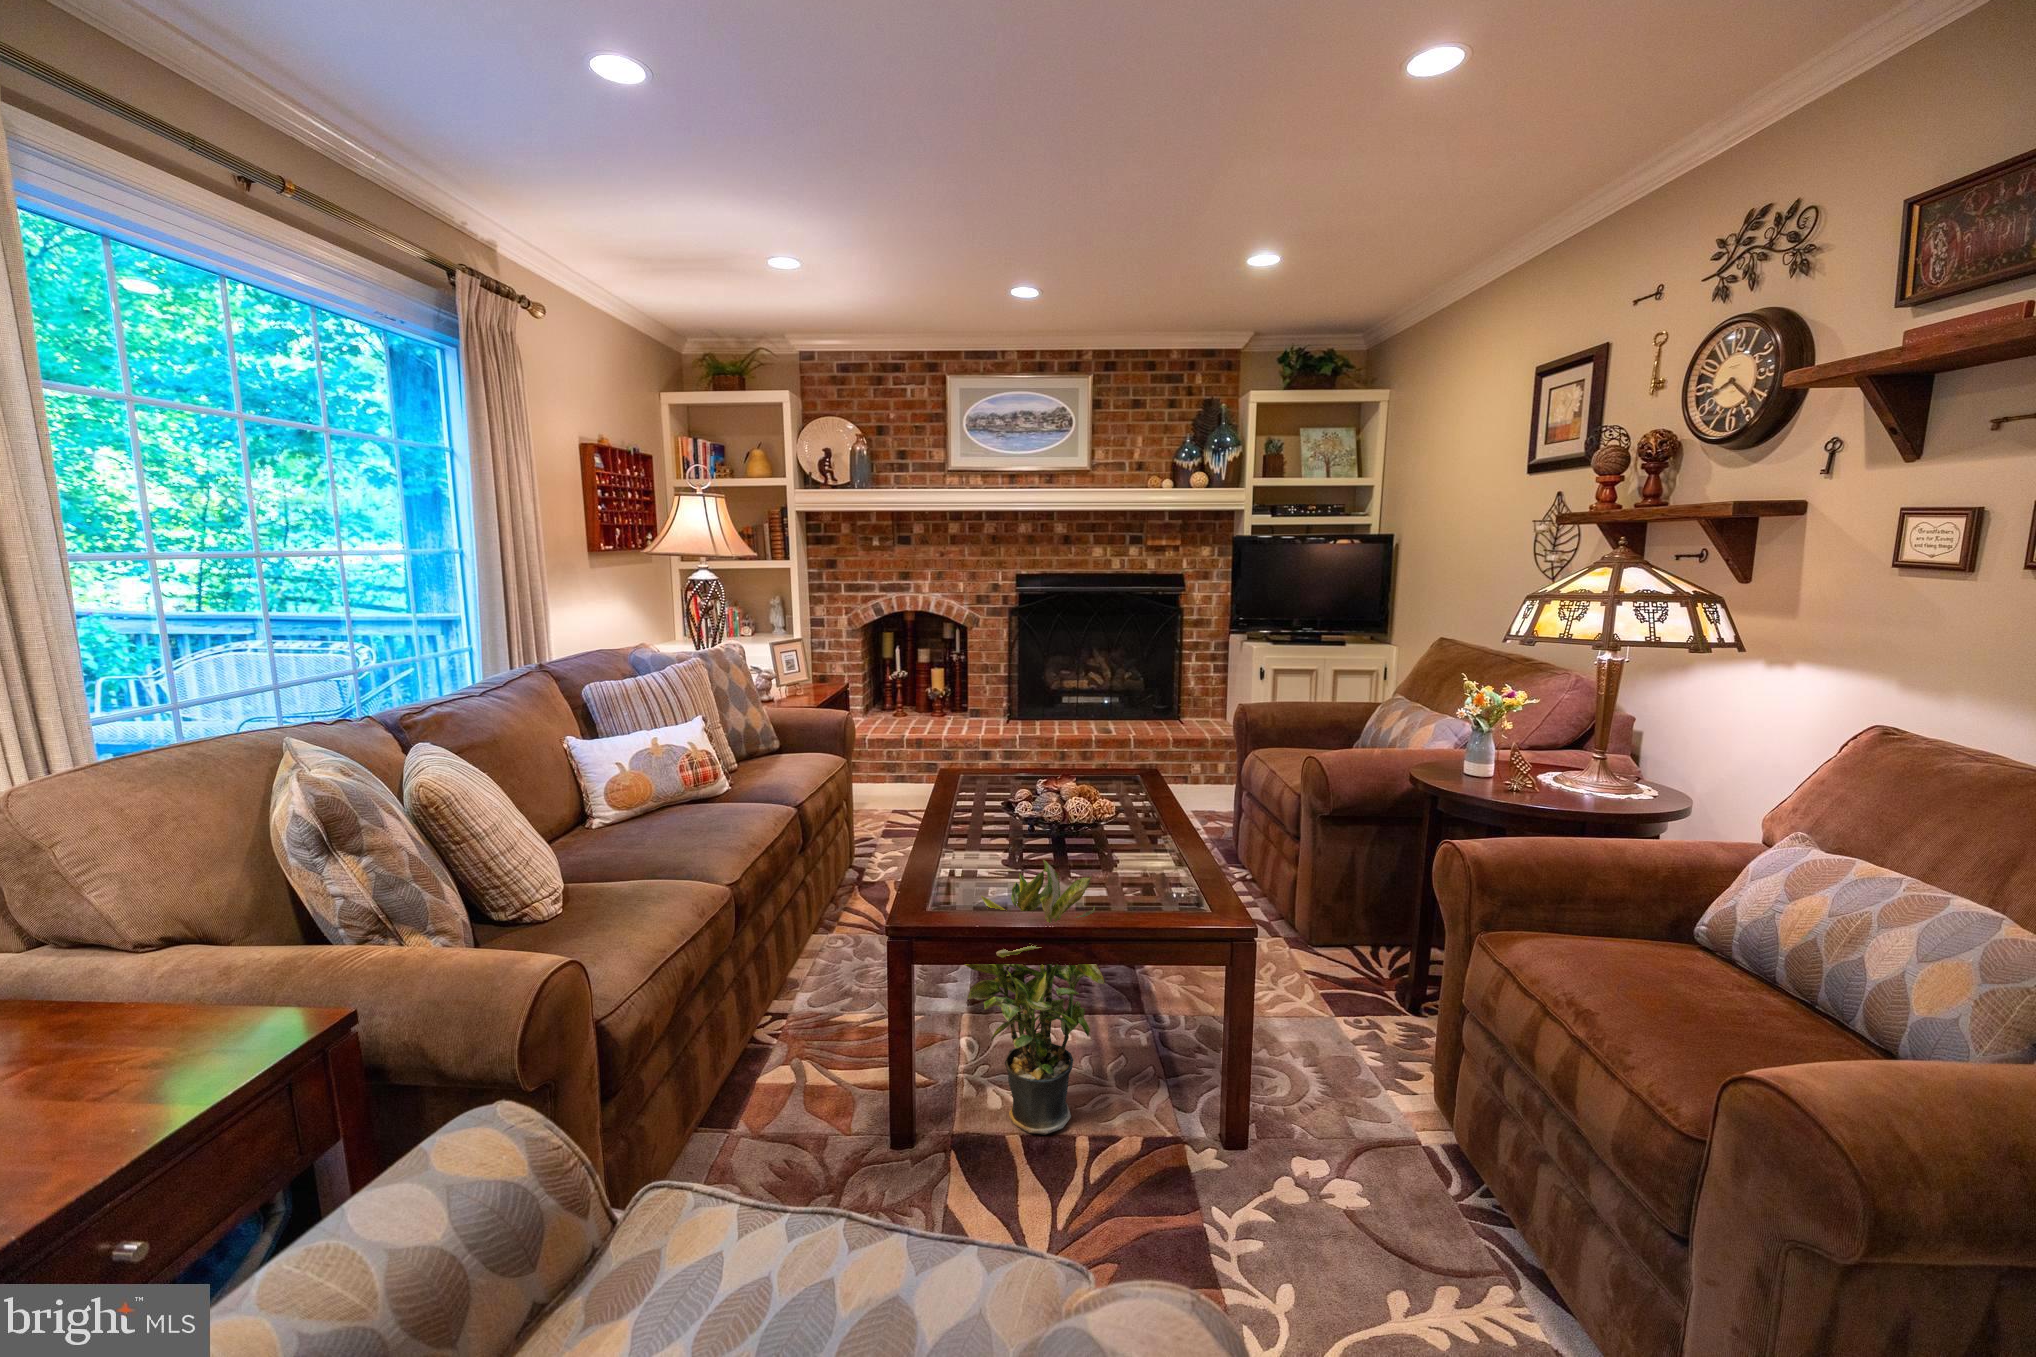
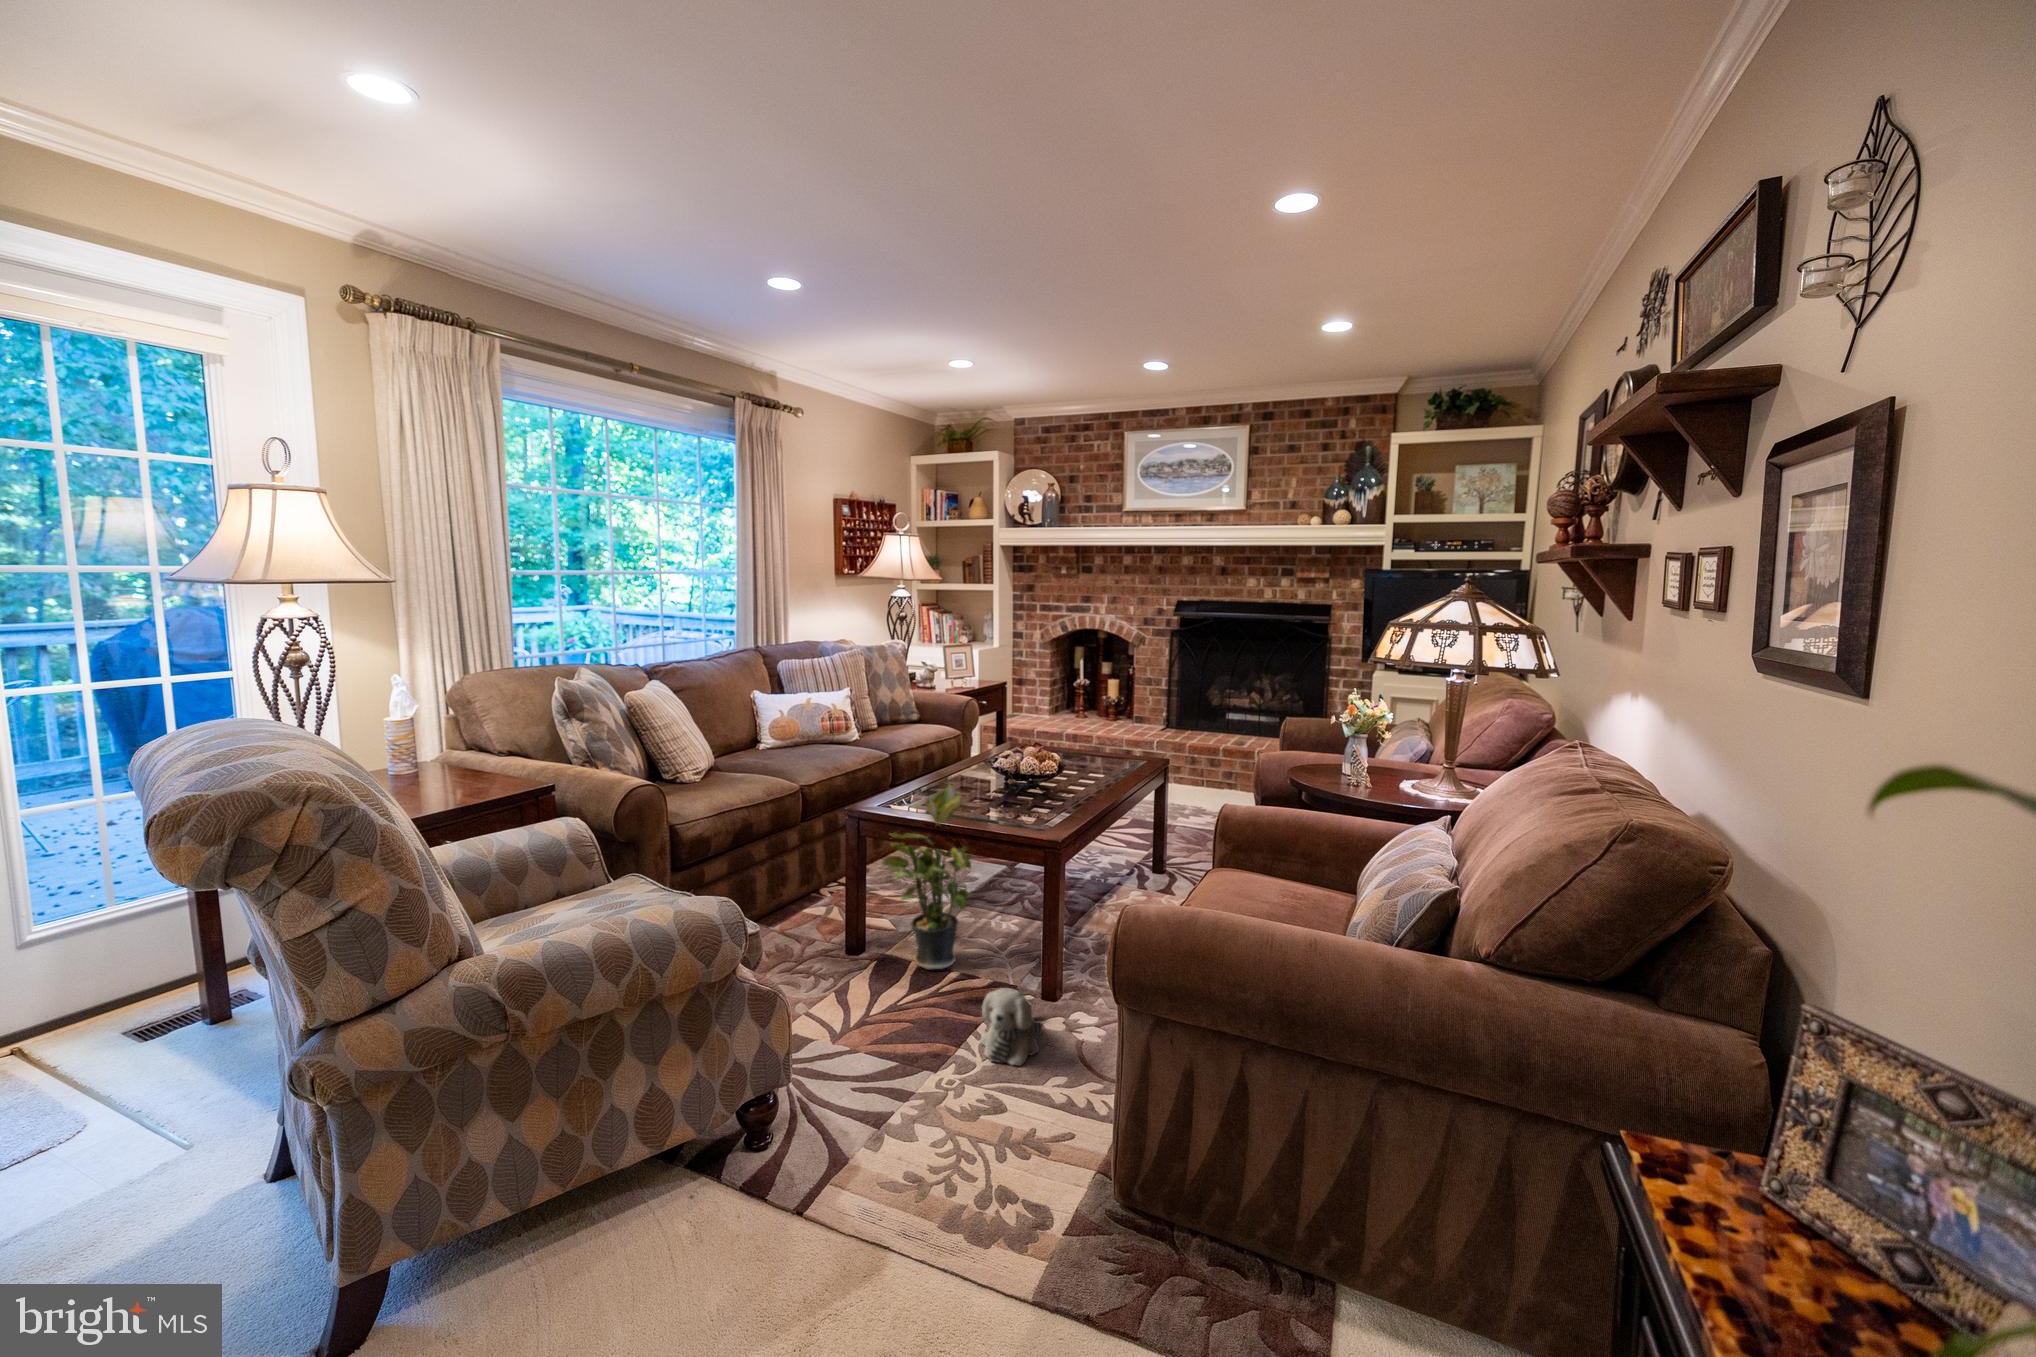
plush toy: none [1234,1155,1332,1274] -> present [981,988,1043,1066]

